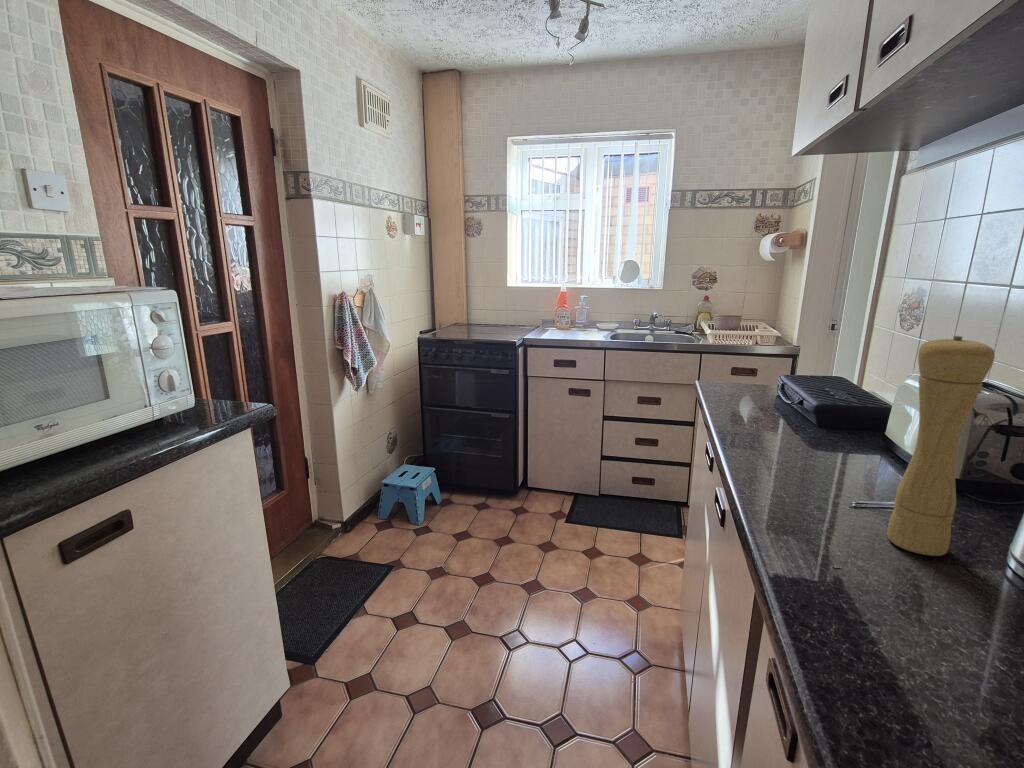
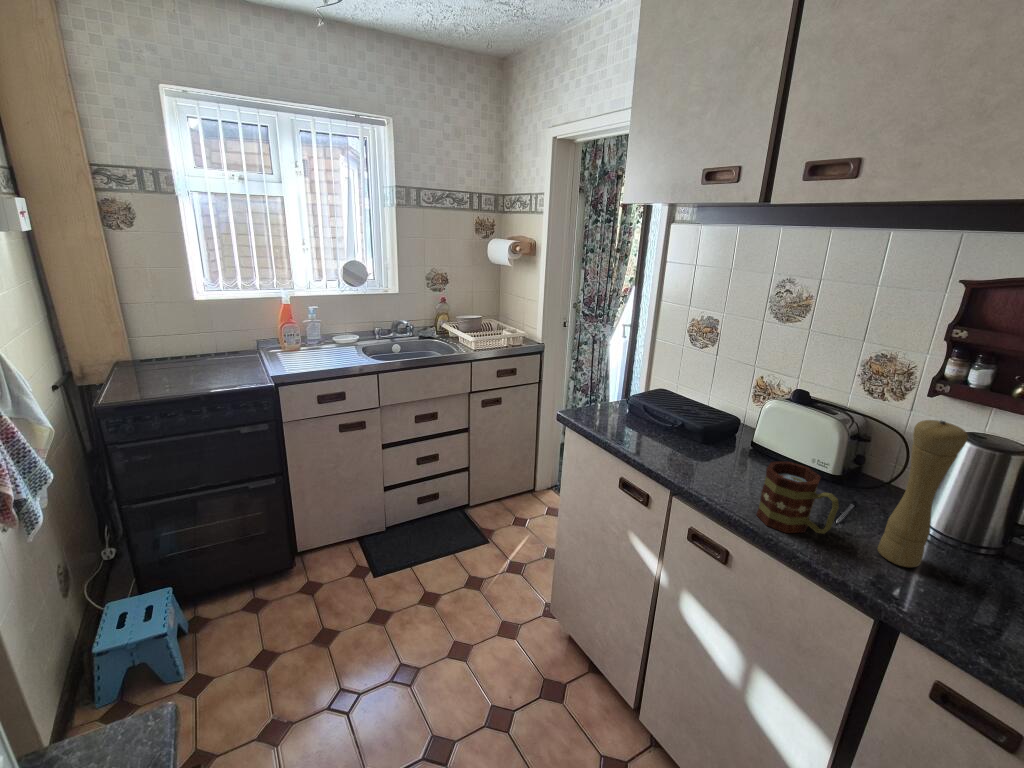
mug: none [773,409,849,493] -> present [756,462,839,534]

